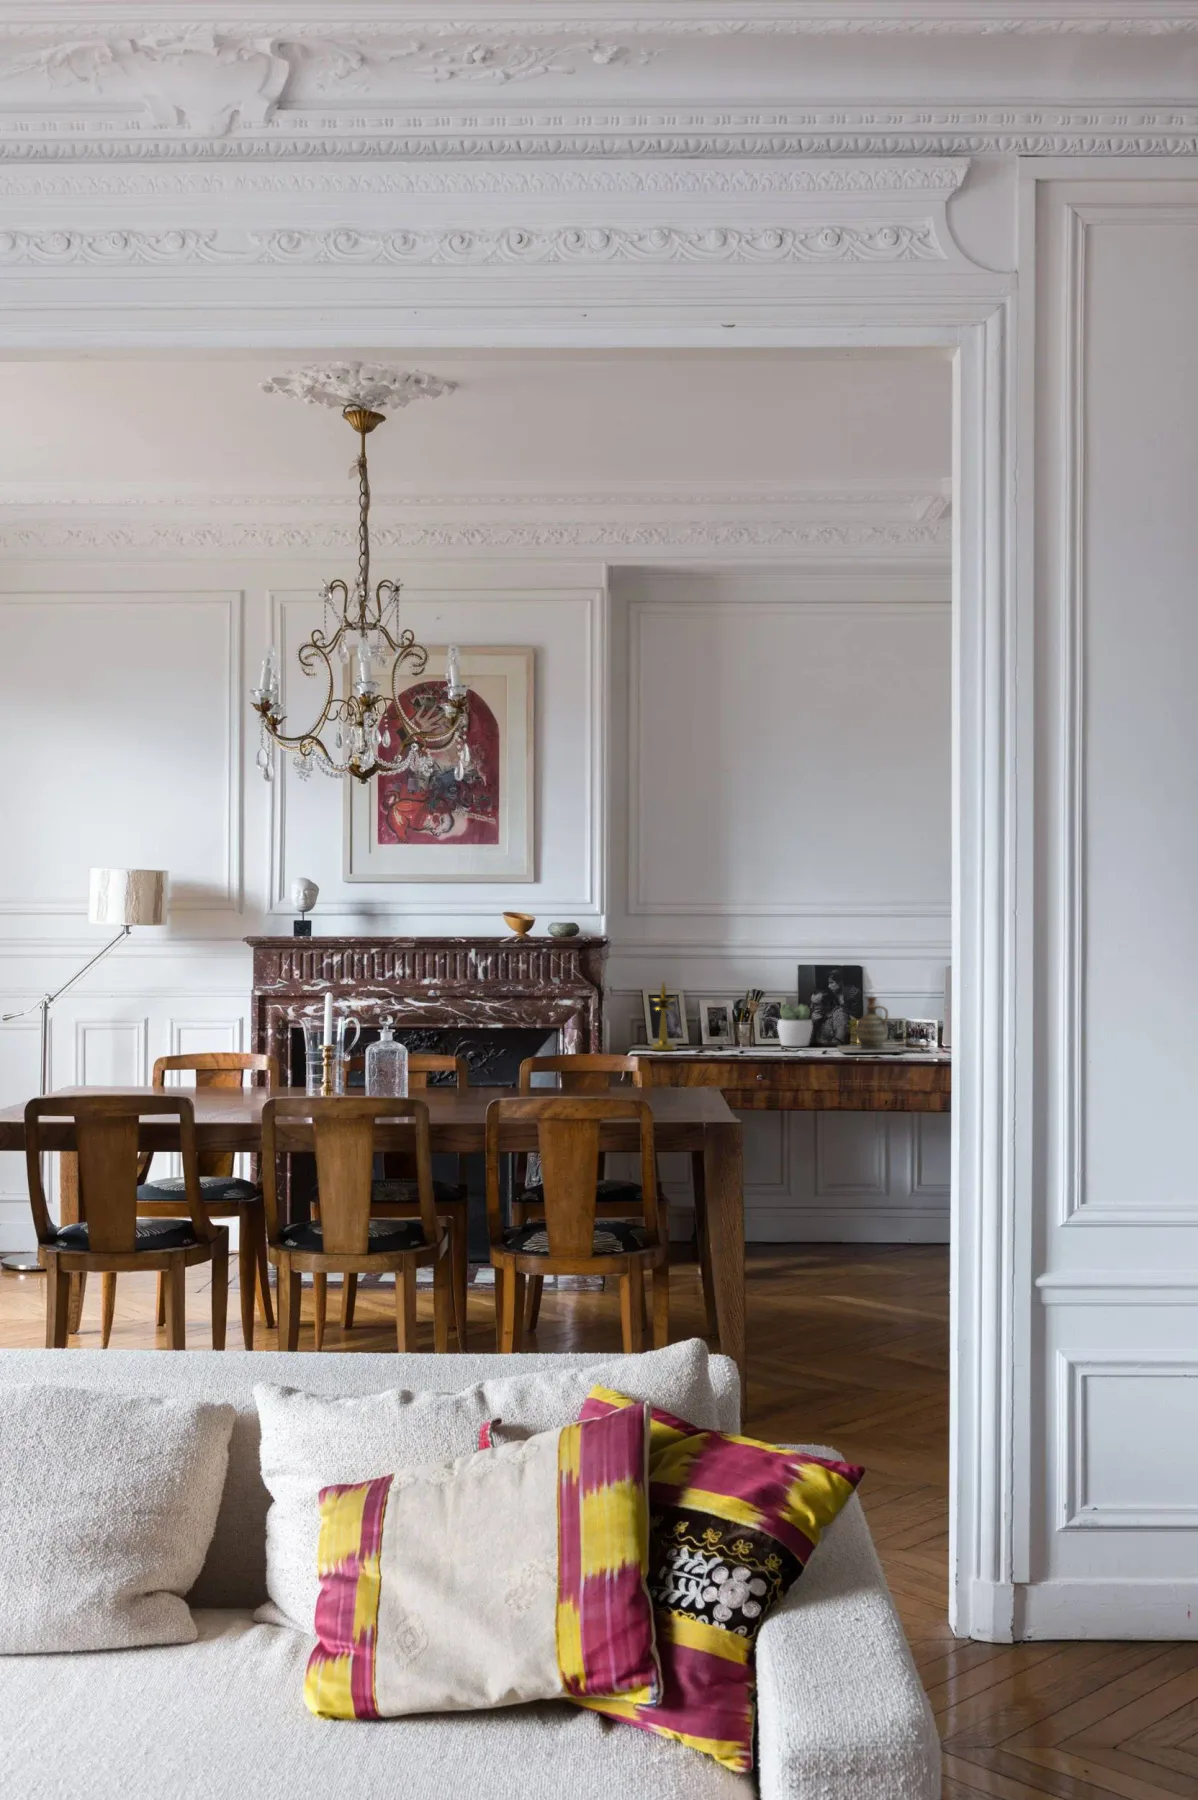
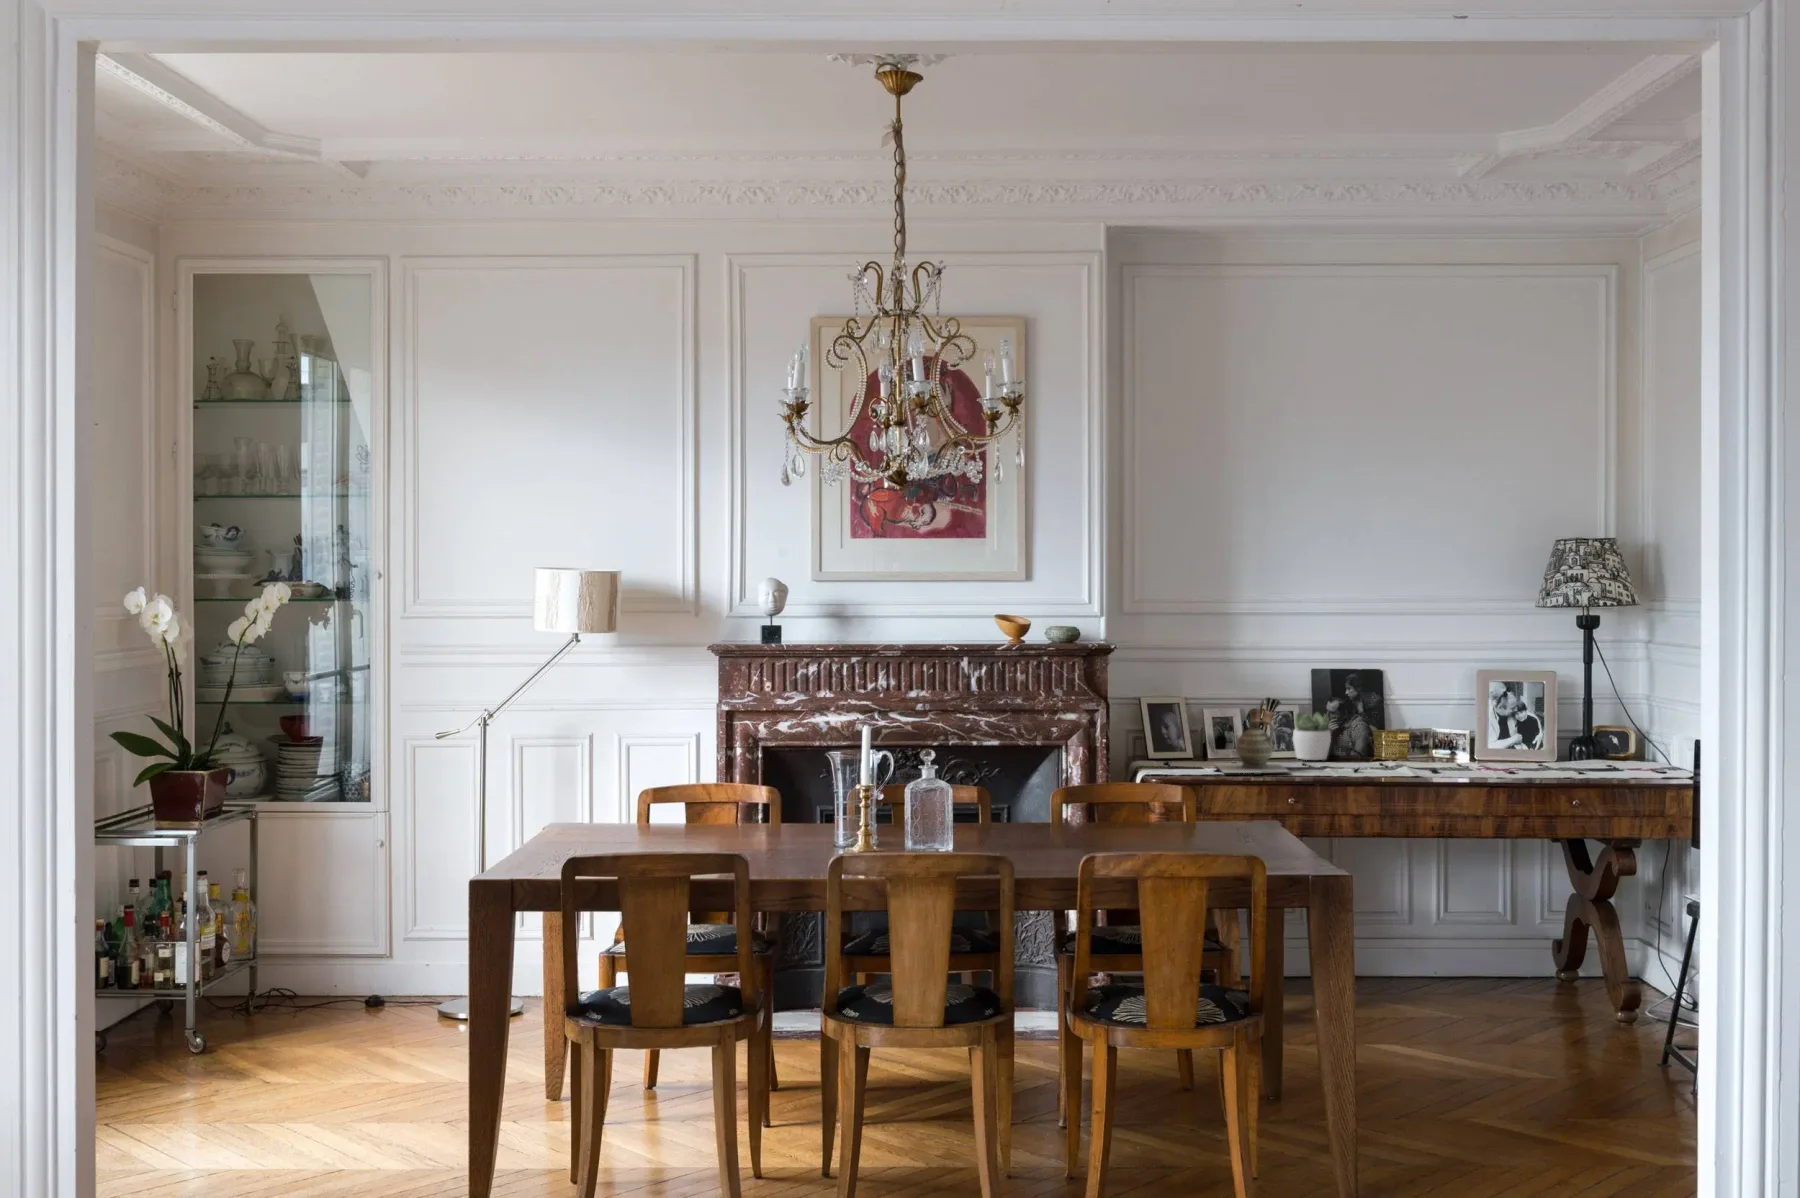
candlestick: present [651,982,676,1050] -> none [1152,688,1184,766]
ceramic jug: present [838,997,900,1052] -> present [1216,710,1288,773]

